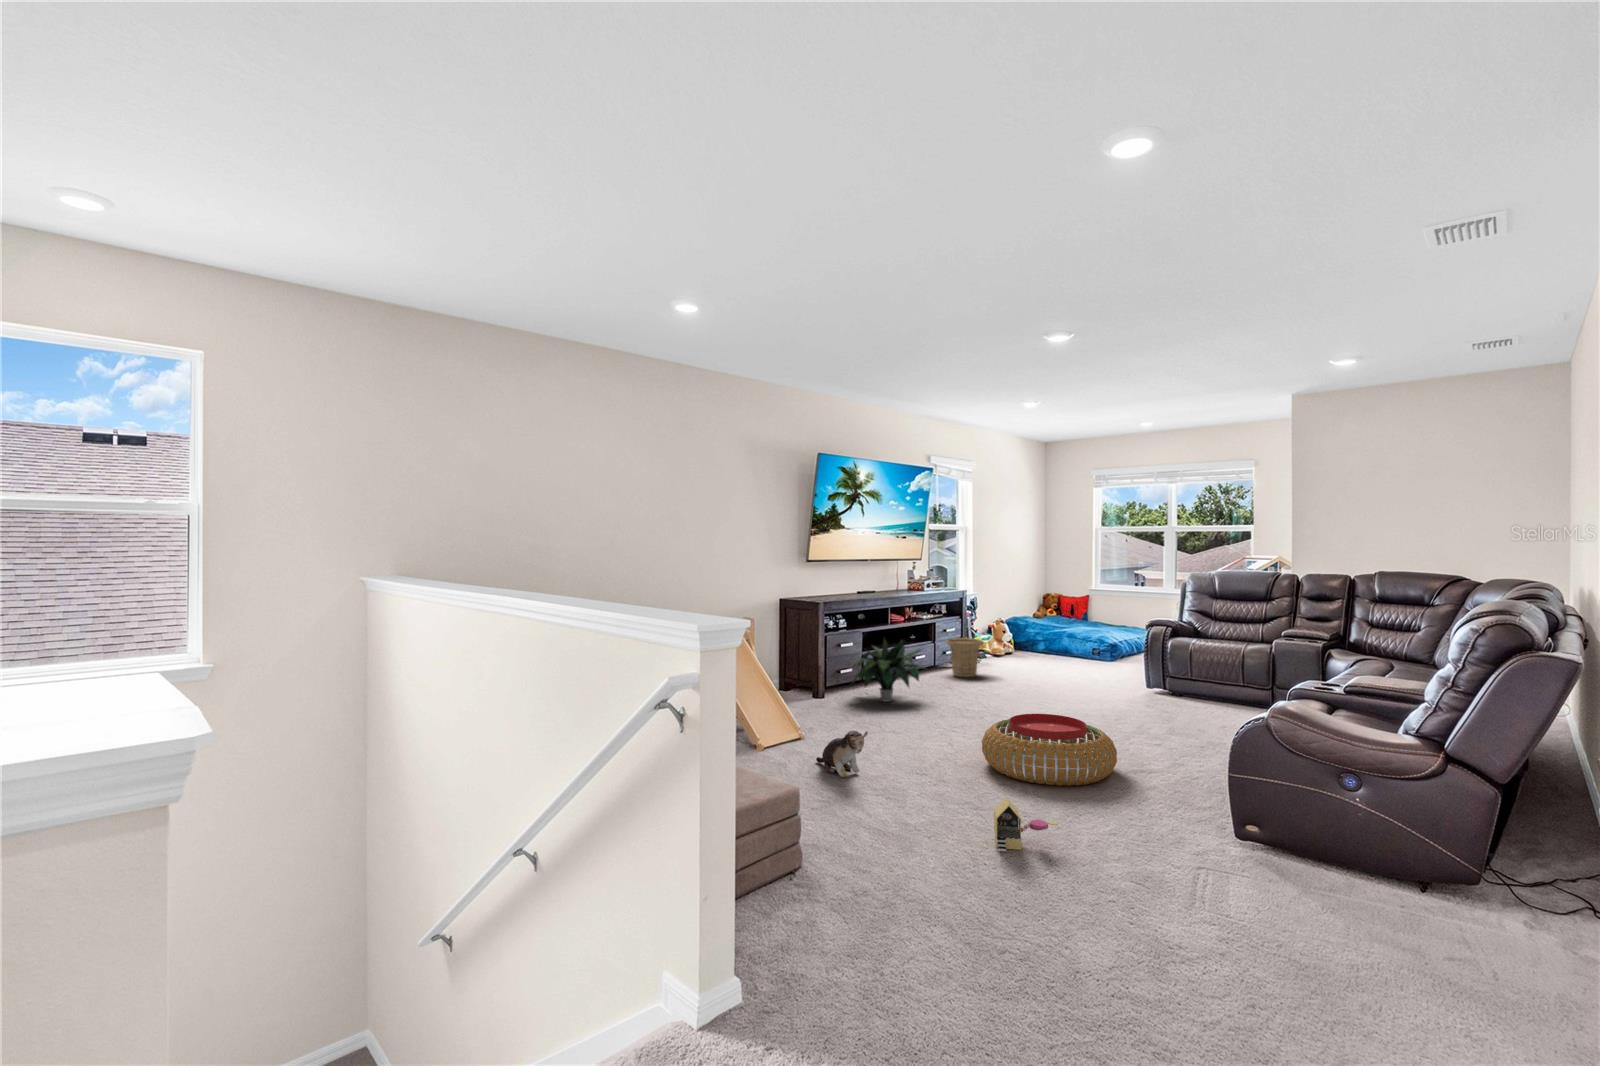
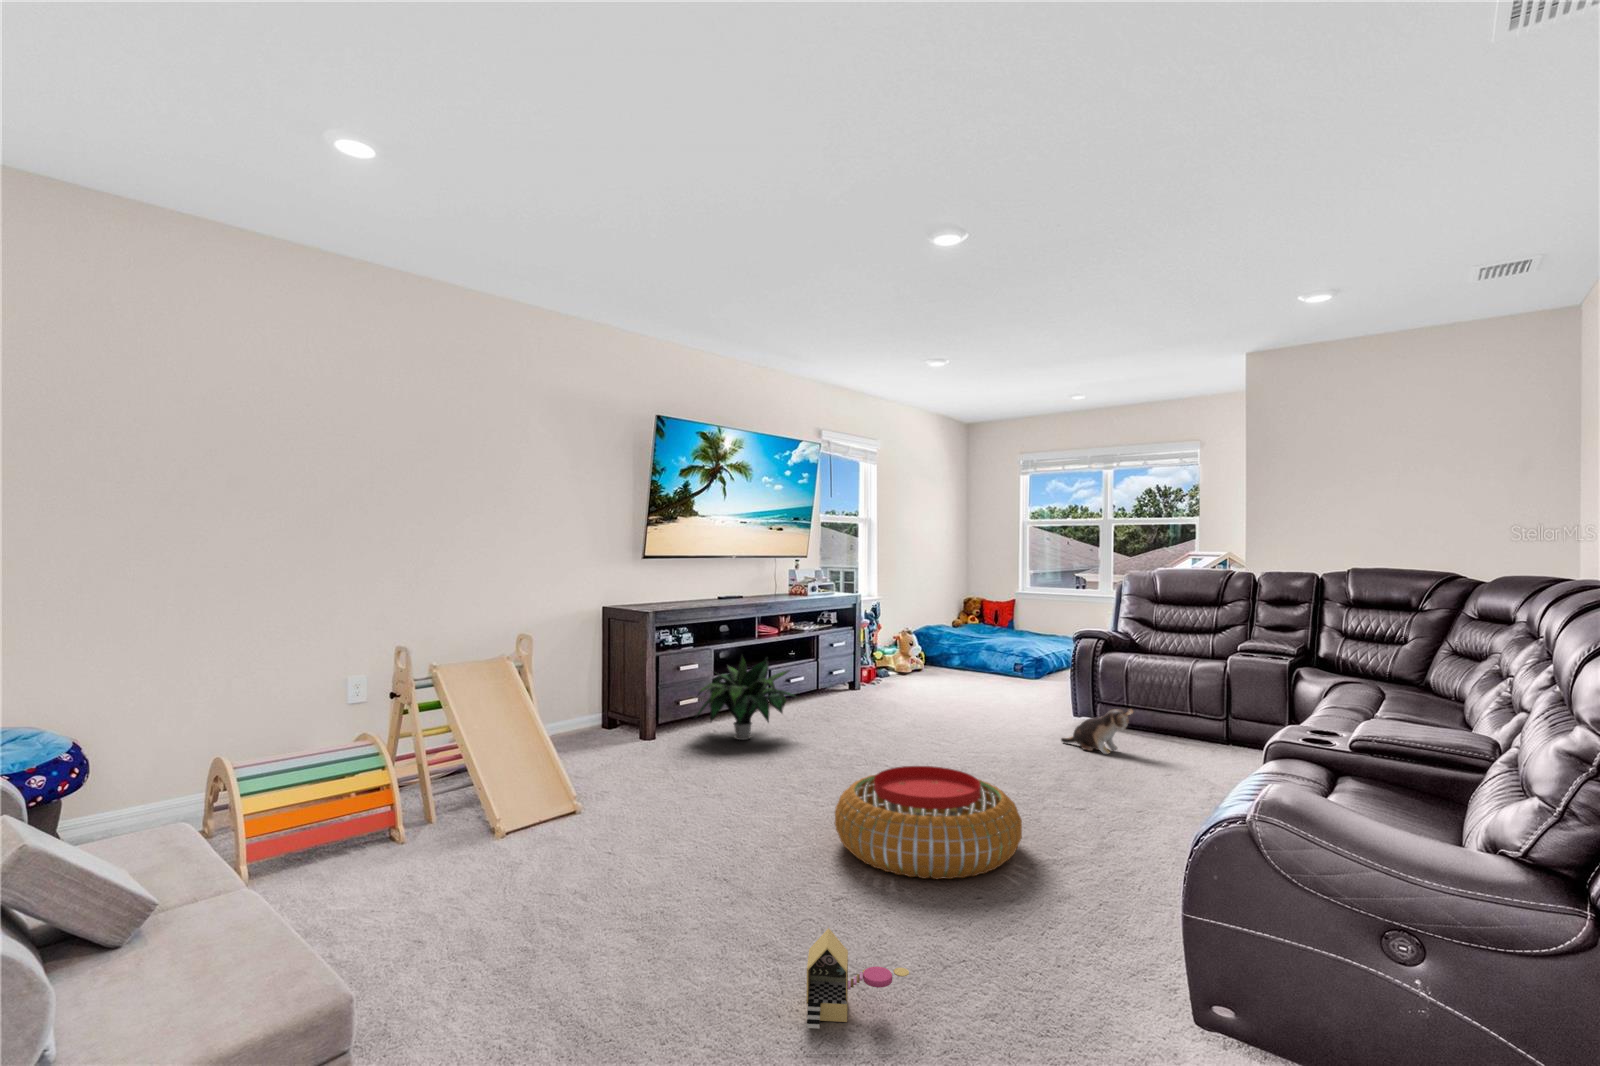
basket: present [946,638,983,678] -> none [832,653,879,704]
plush toy: present [816,731,868,777] -> present [1061,709,1133,755]

